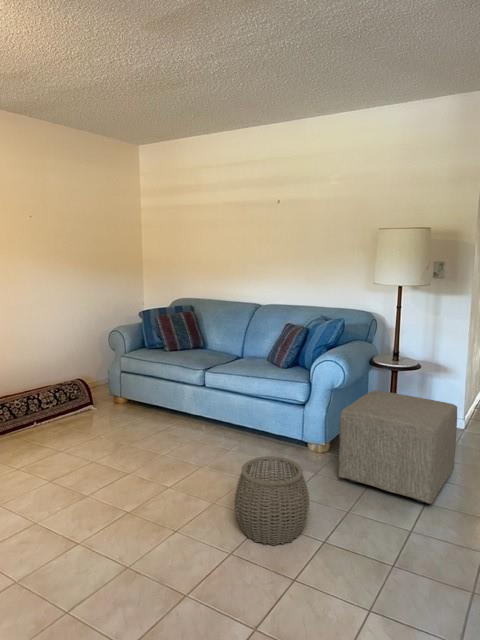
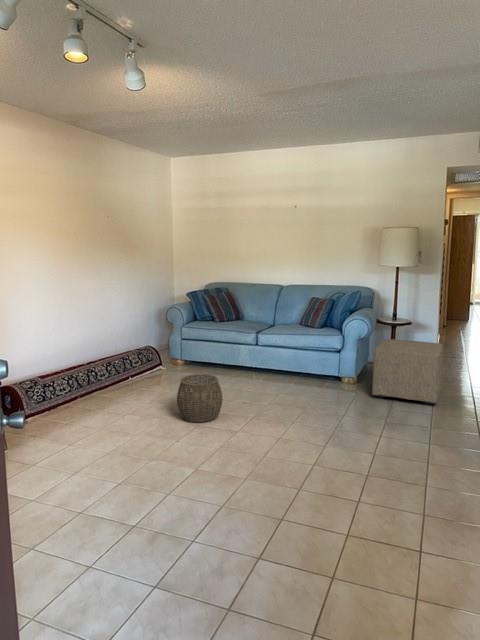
woven basket: present [234,456,309,545] -> present [177,374,223,423]

